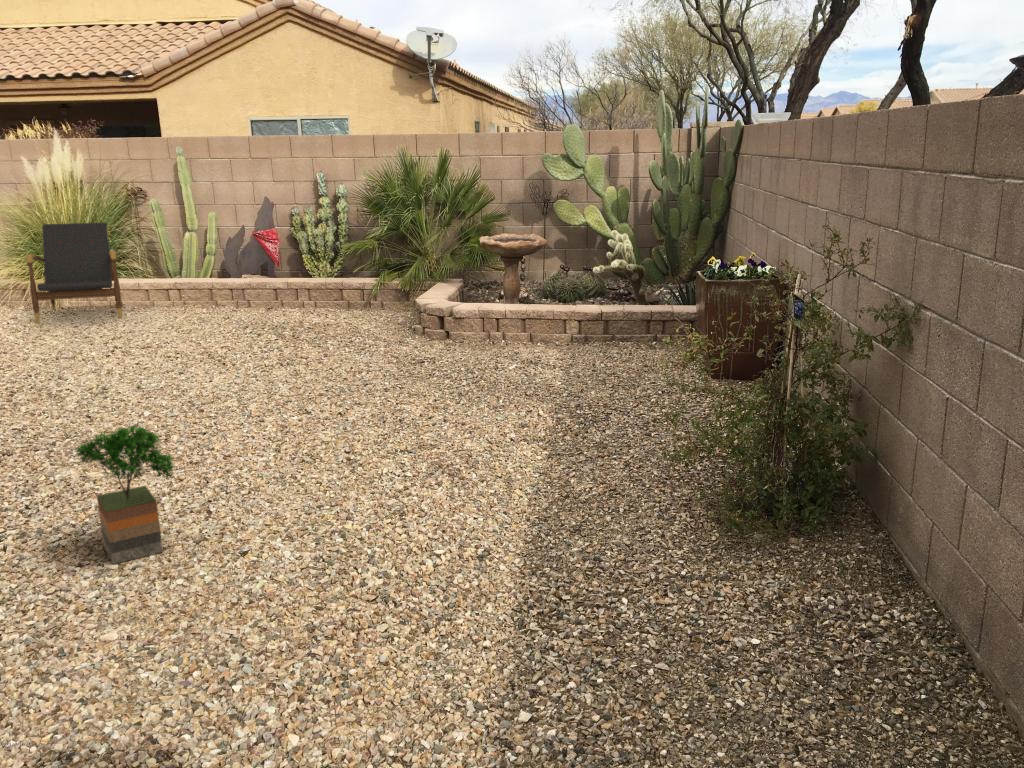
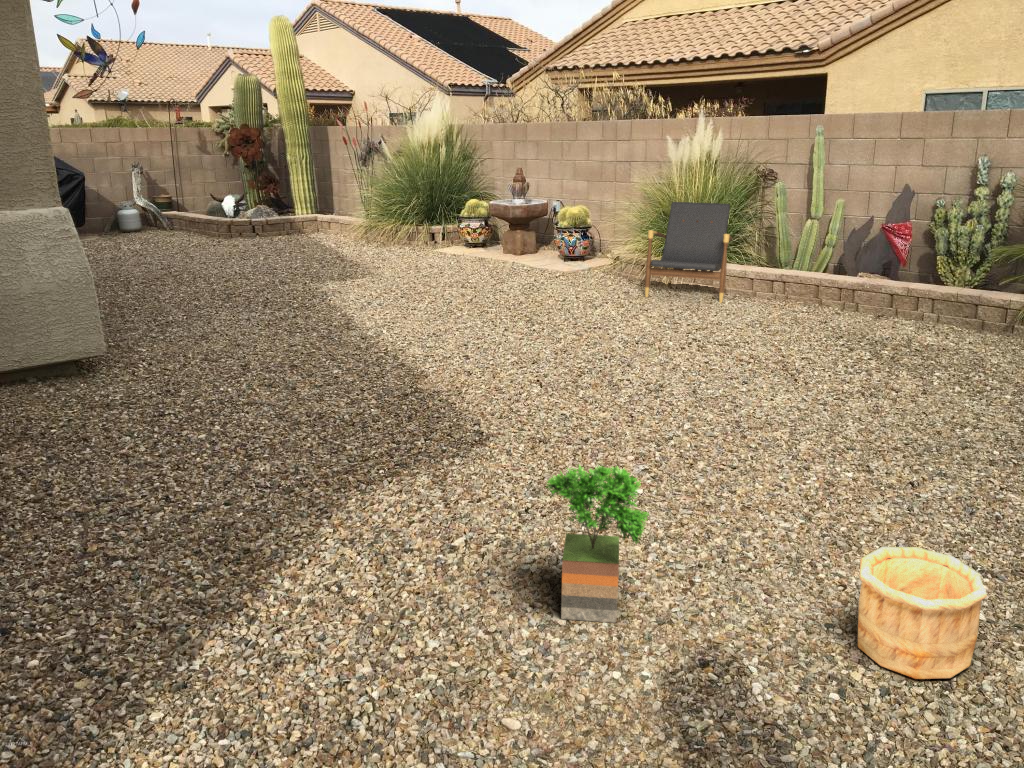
wooden bucket: none [332,433,413,515] -> present [858,547,987,679]

